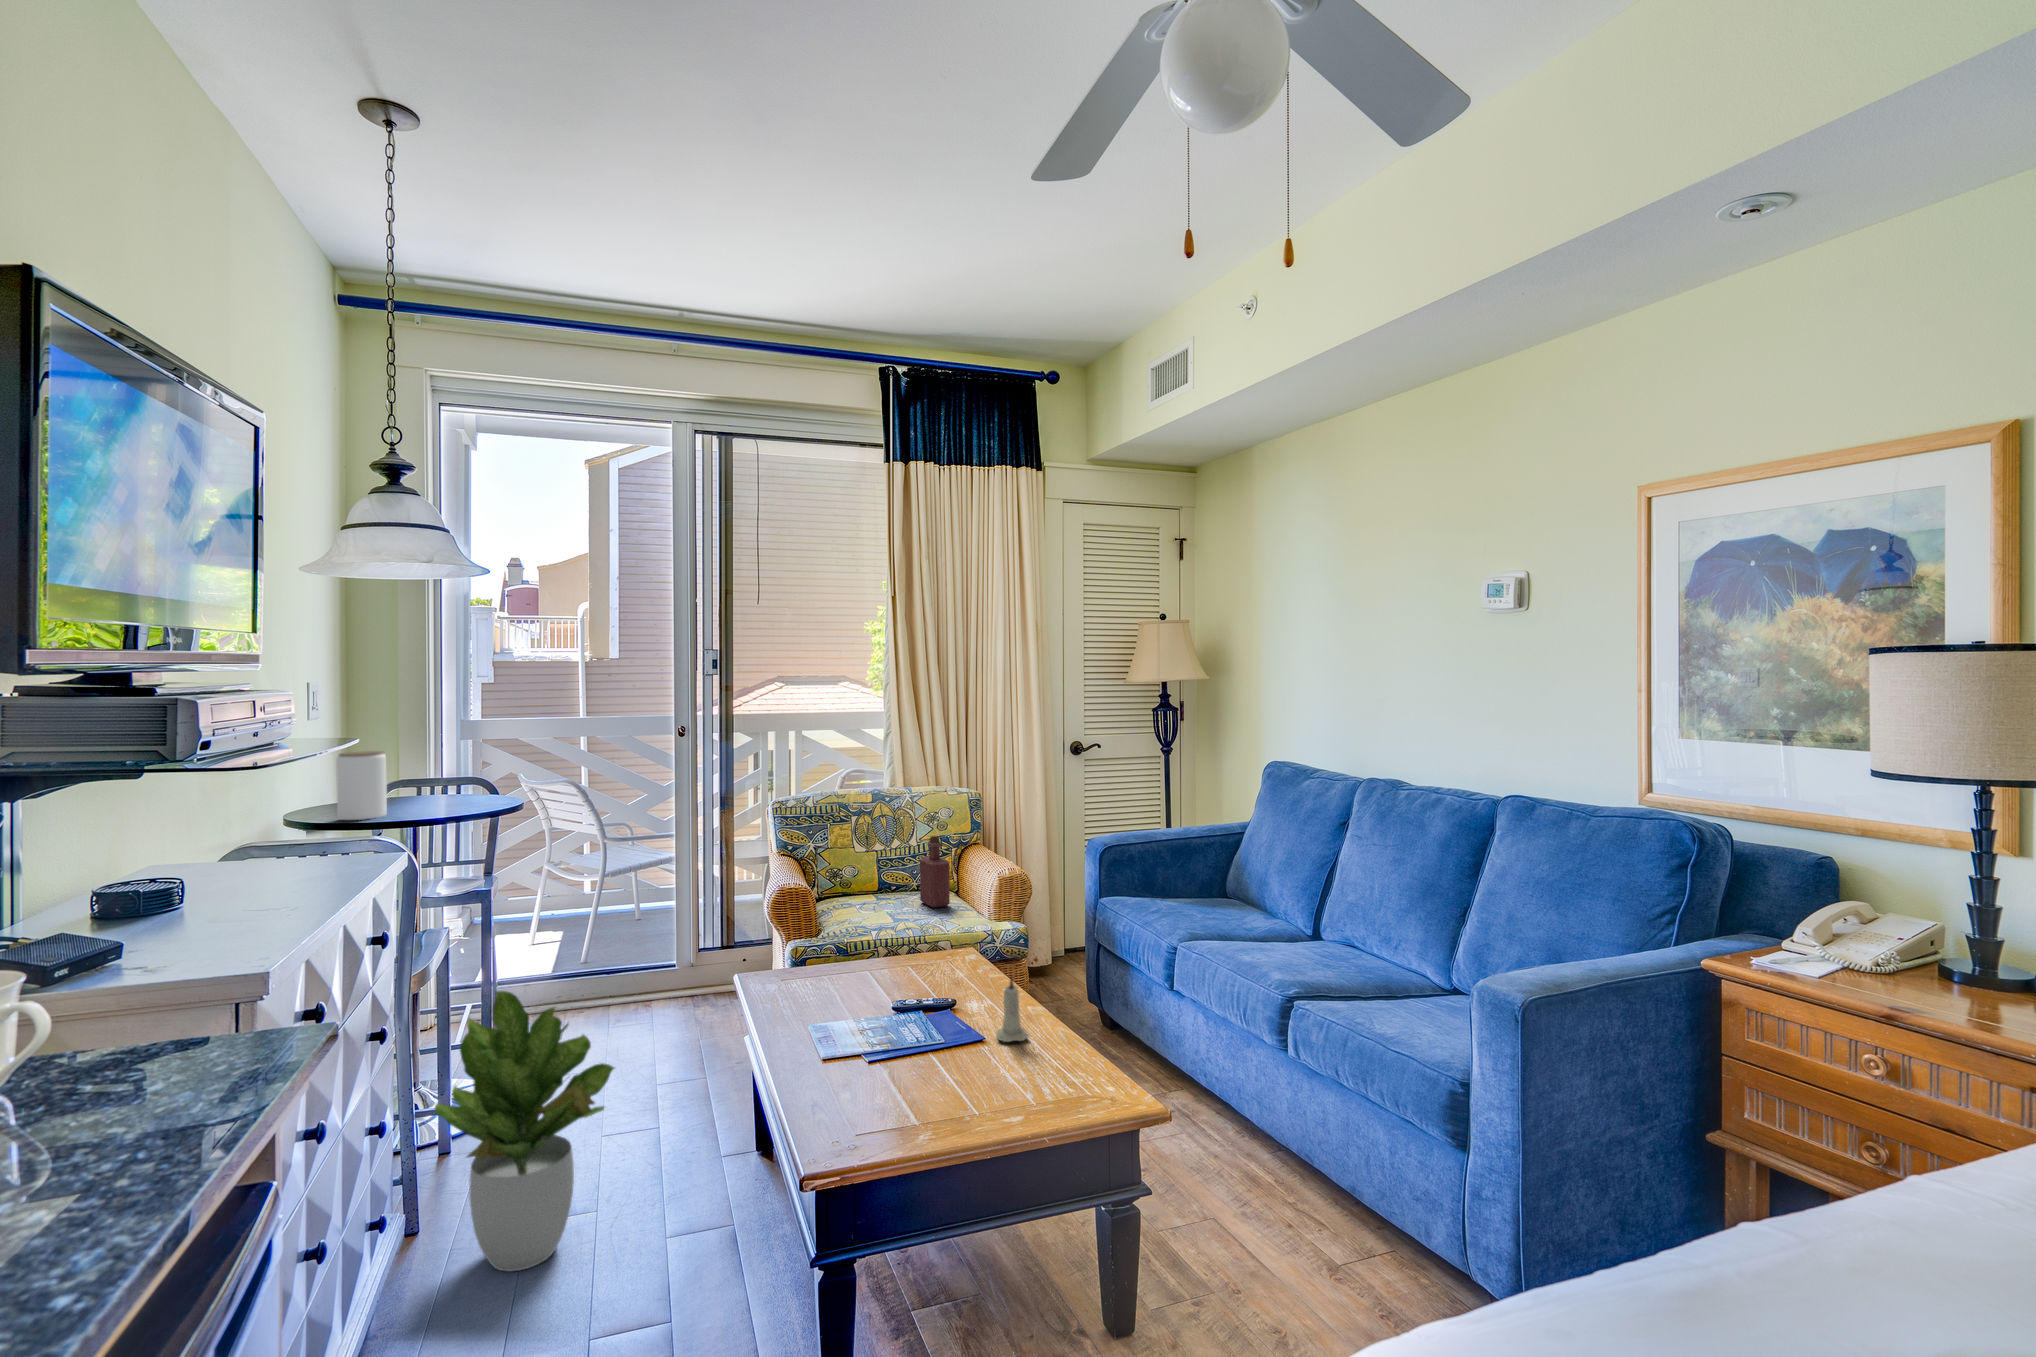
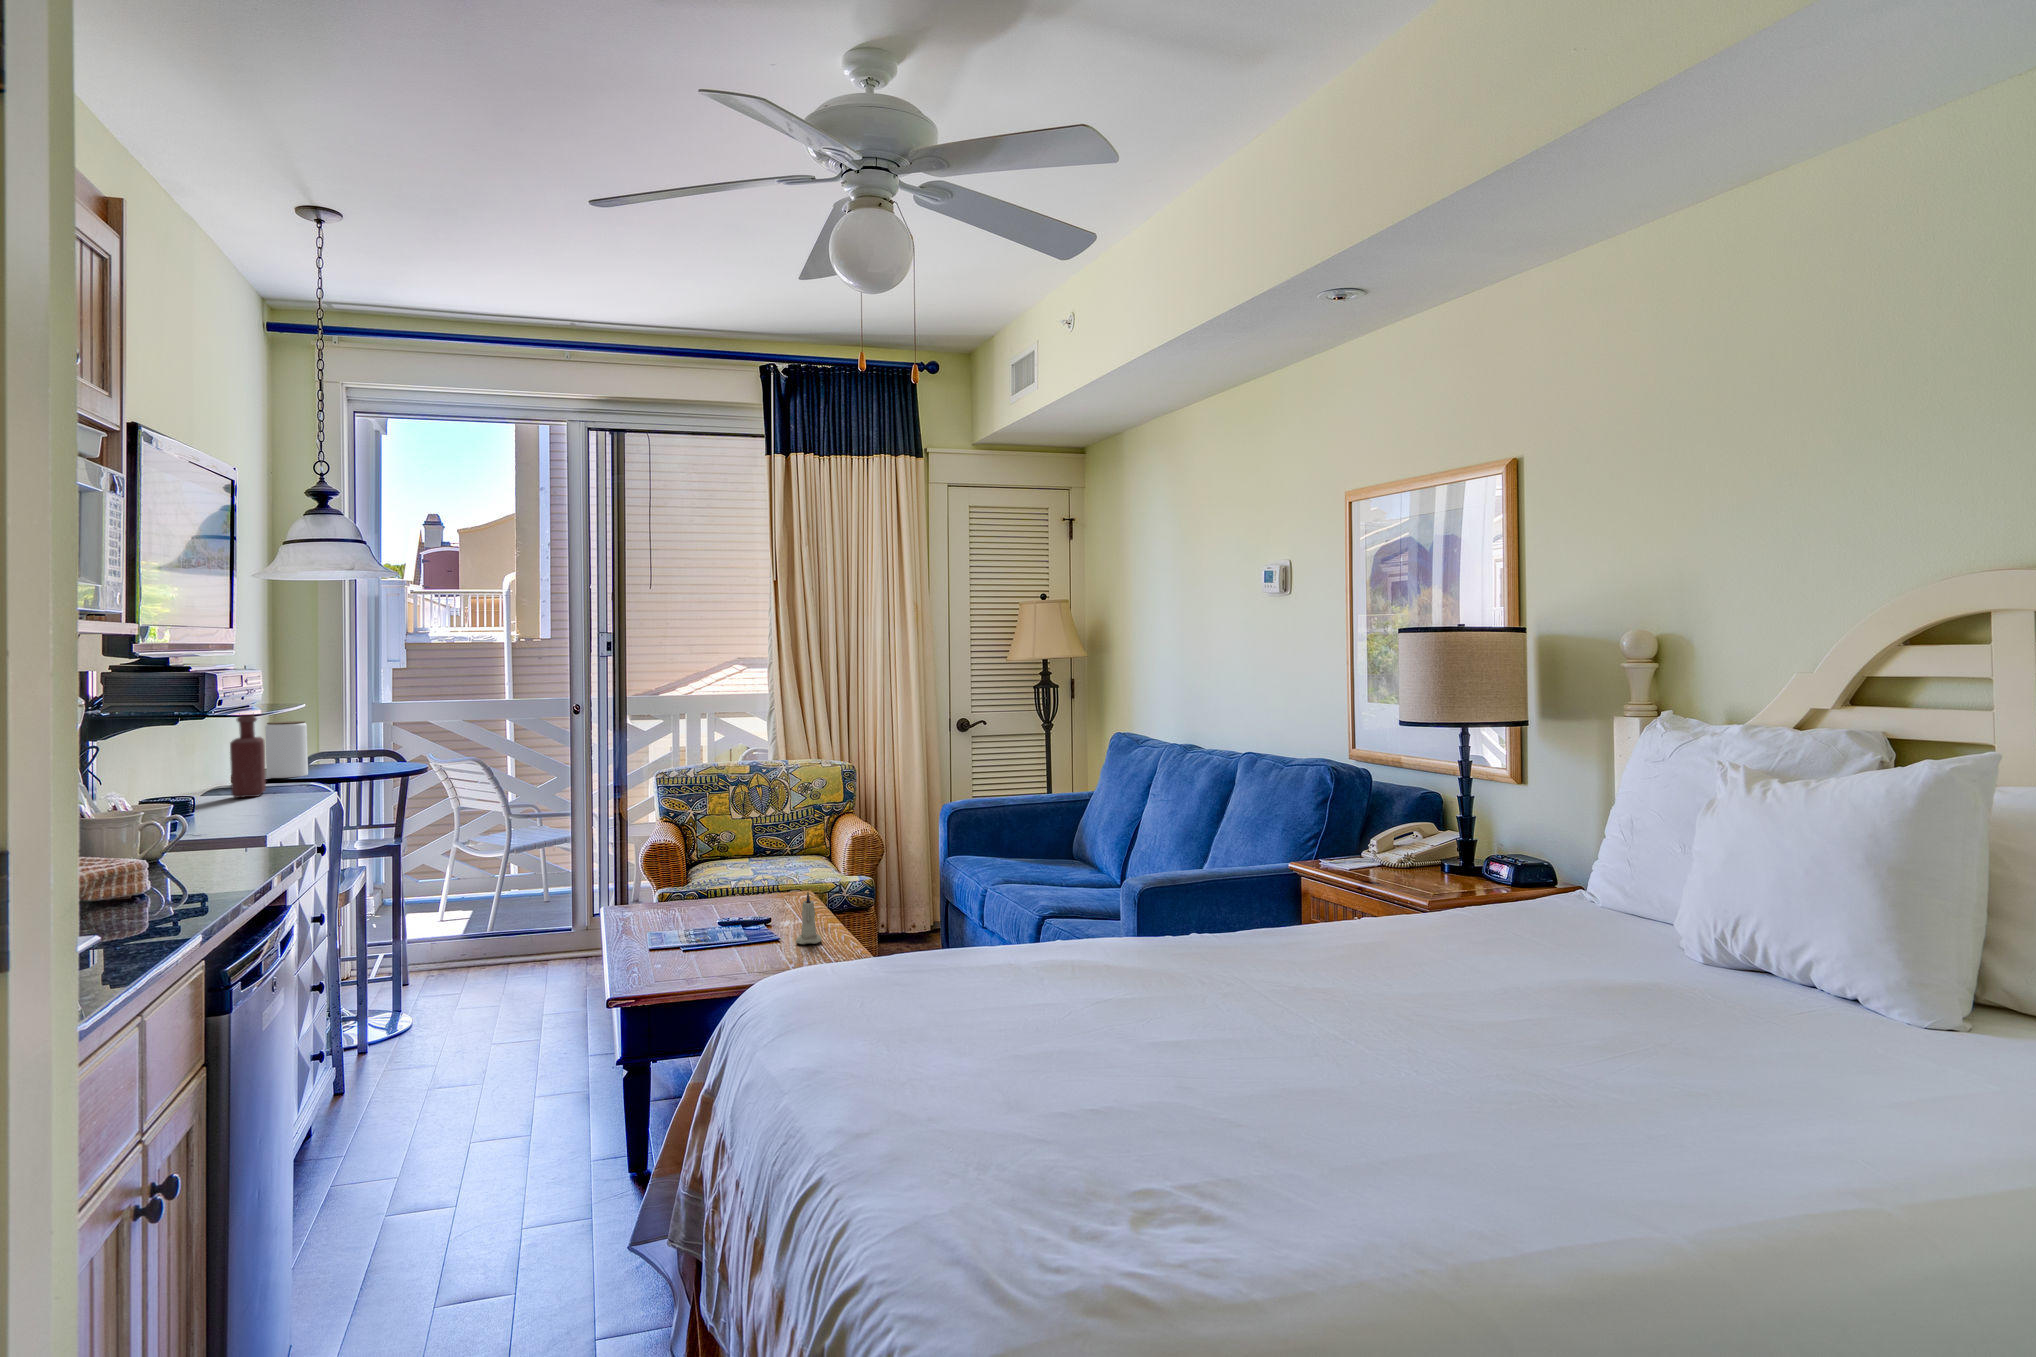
bottle: present [920,836,950,908] -> present [230,715,266,798]
potted plant: present [435,991,614,1271] -> none [348,904,494,1122]

